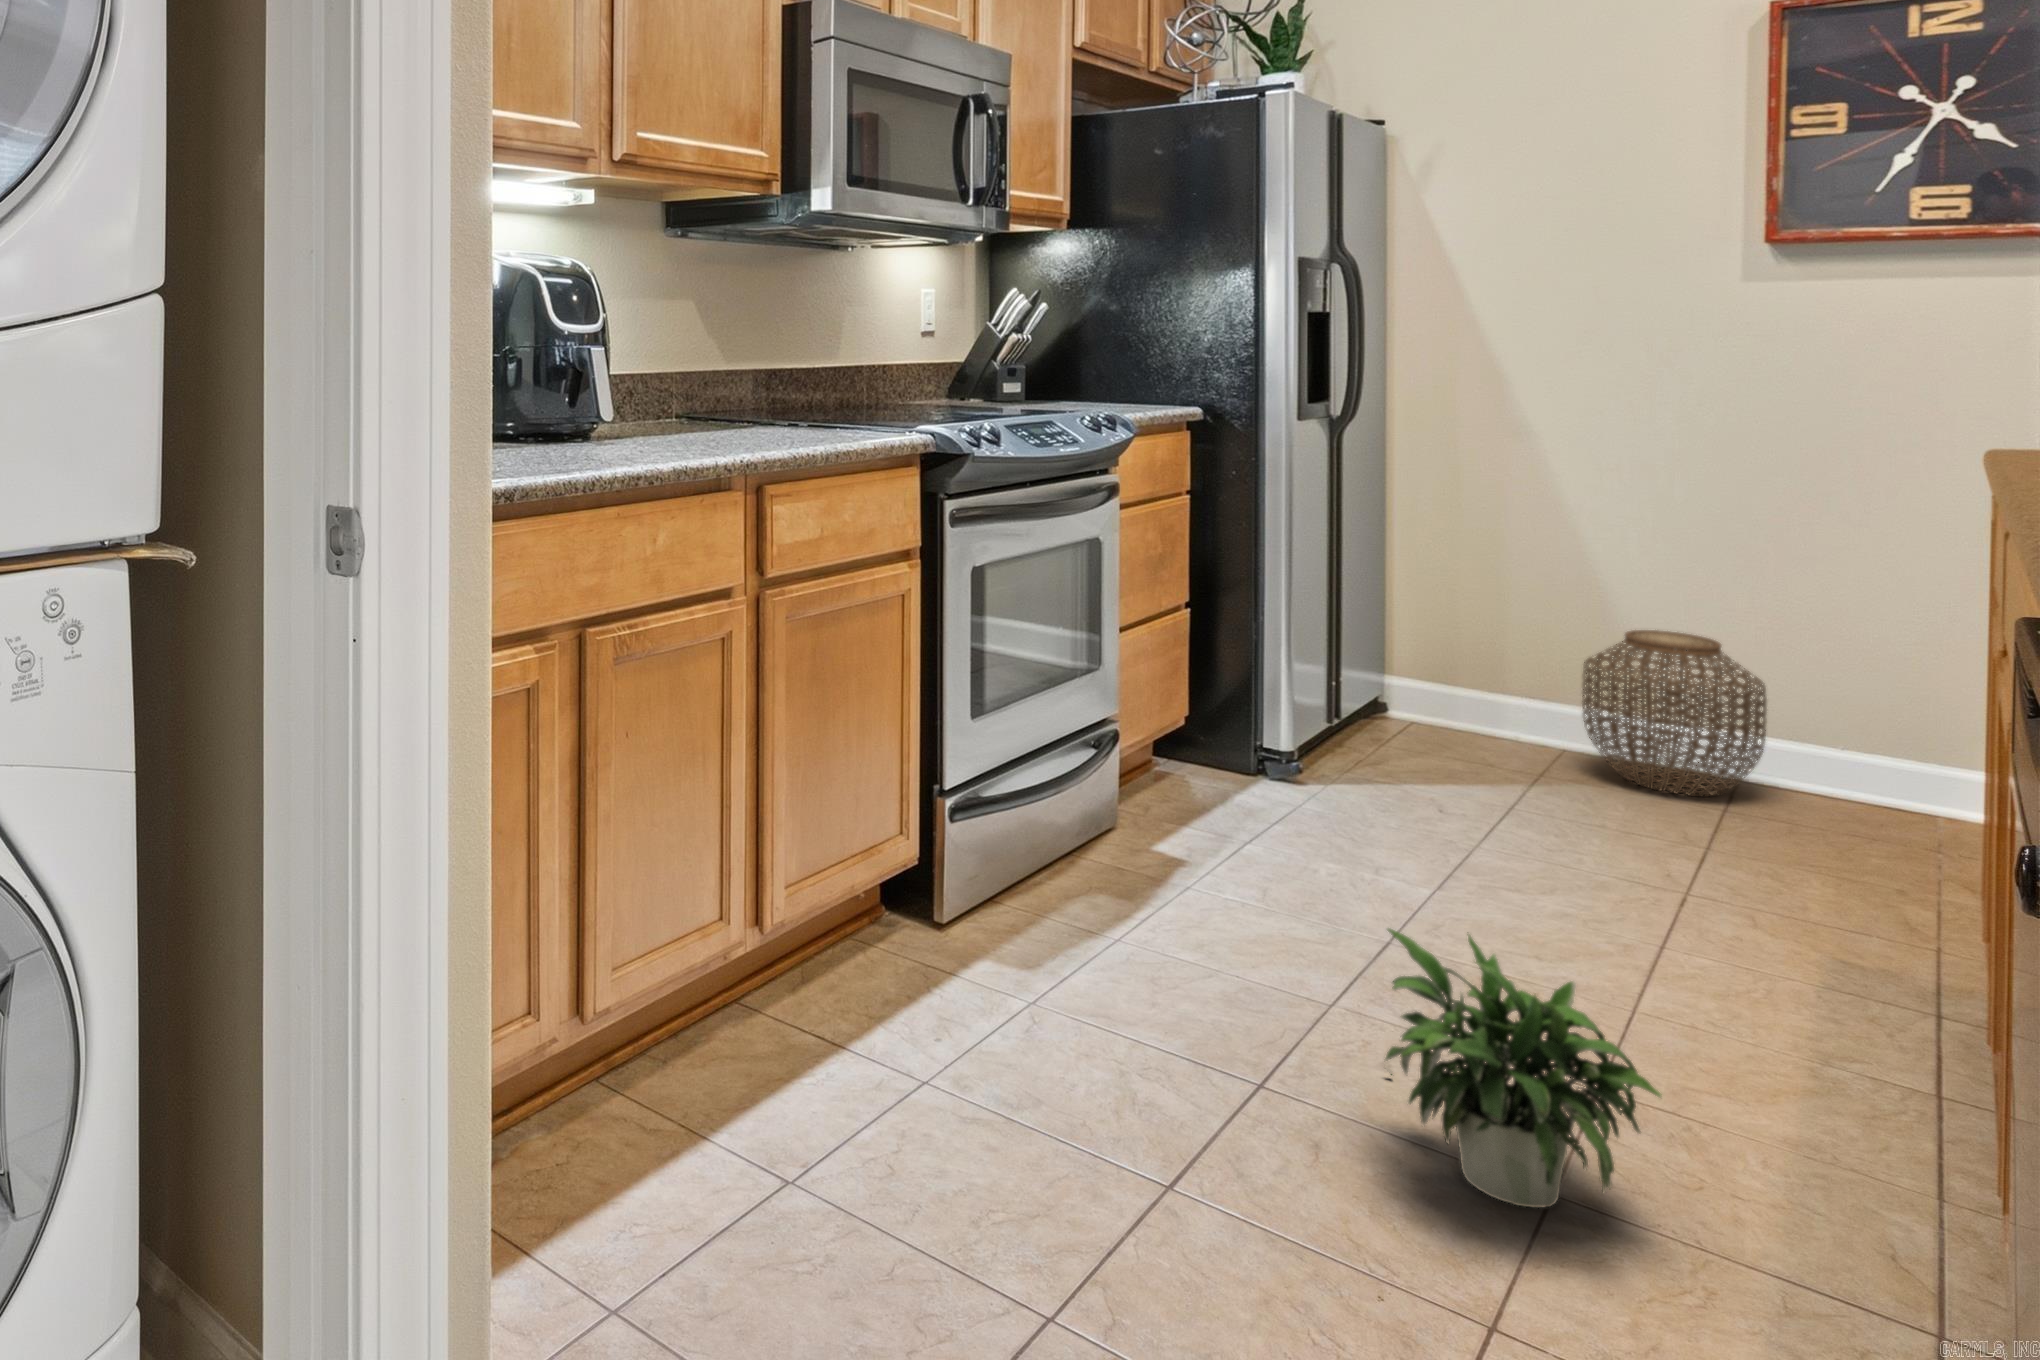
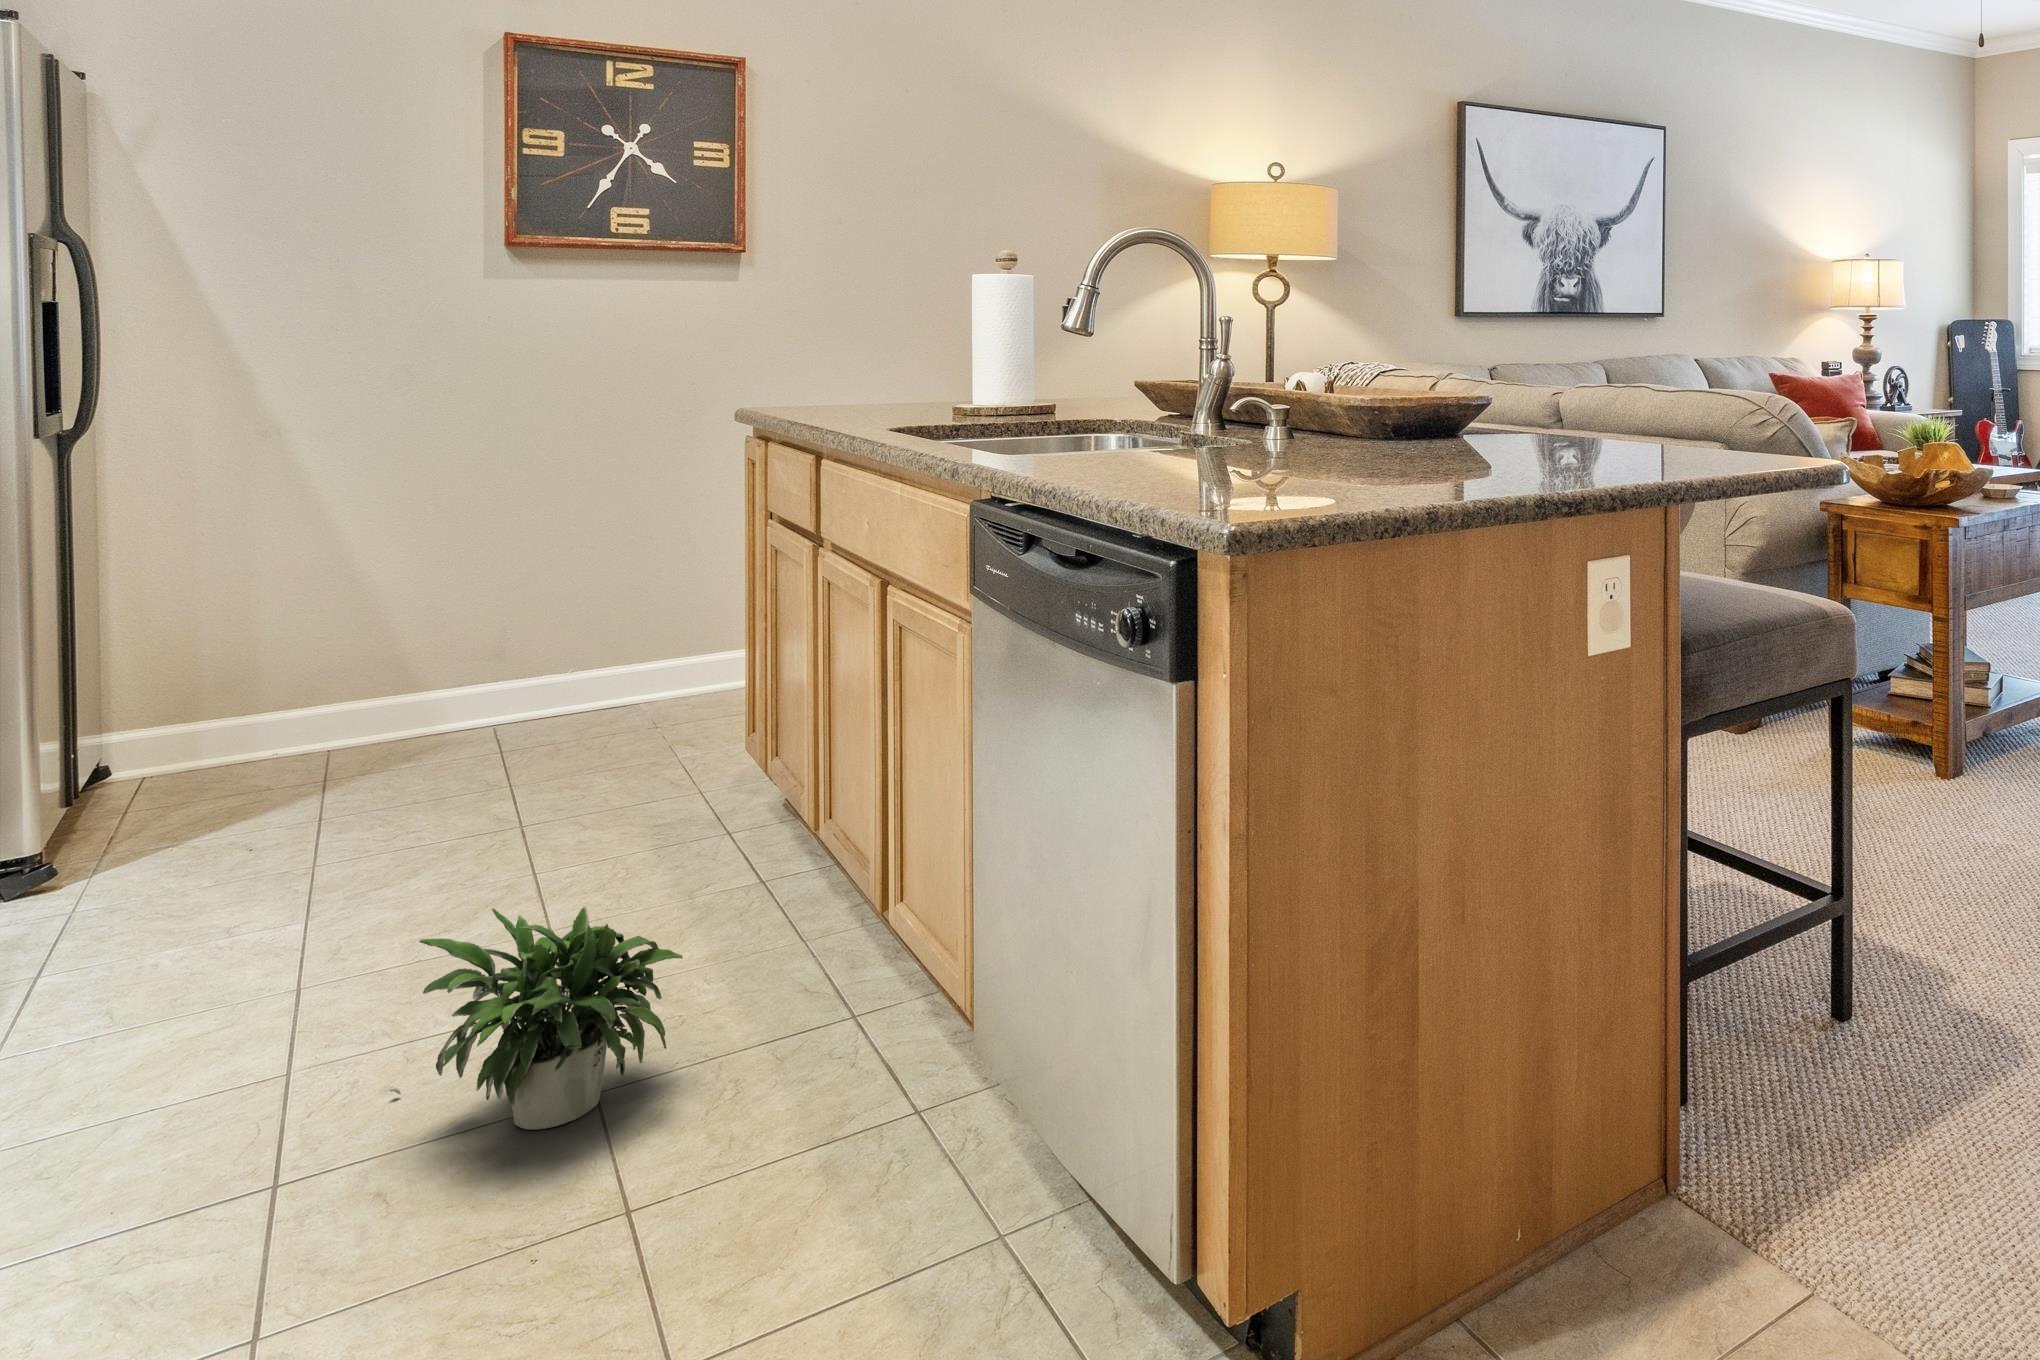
woven basket: present [1582,630,1767,797] -> none [361,600,527,752]

